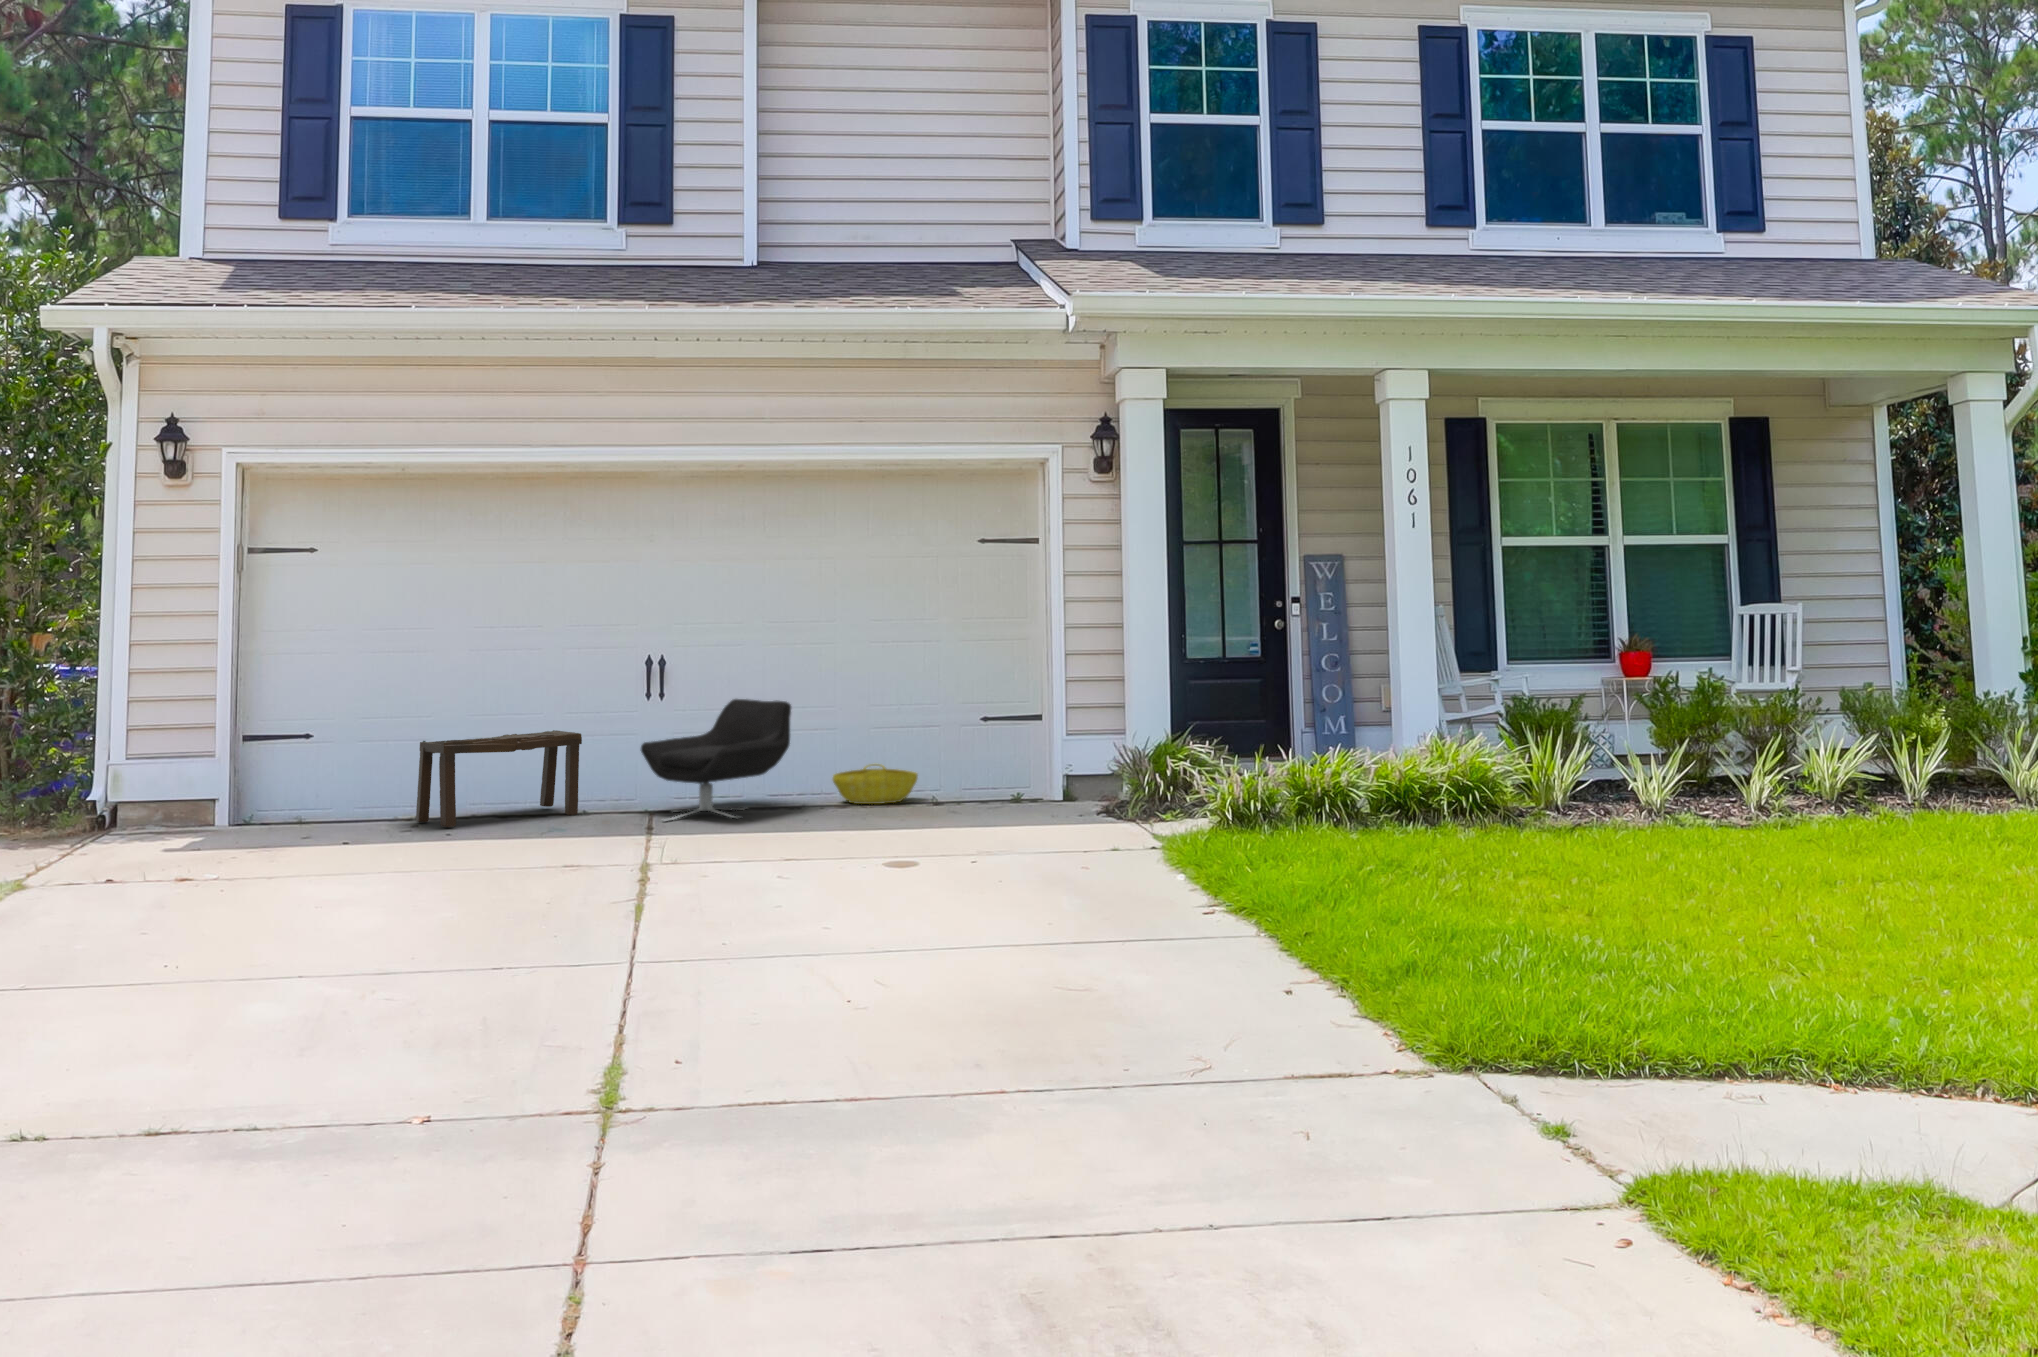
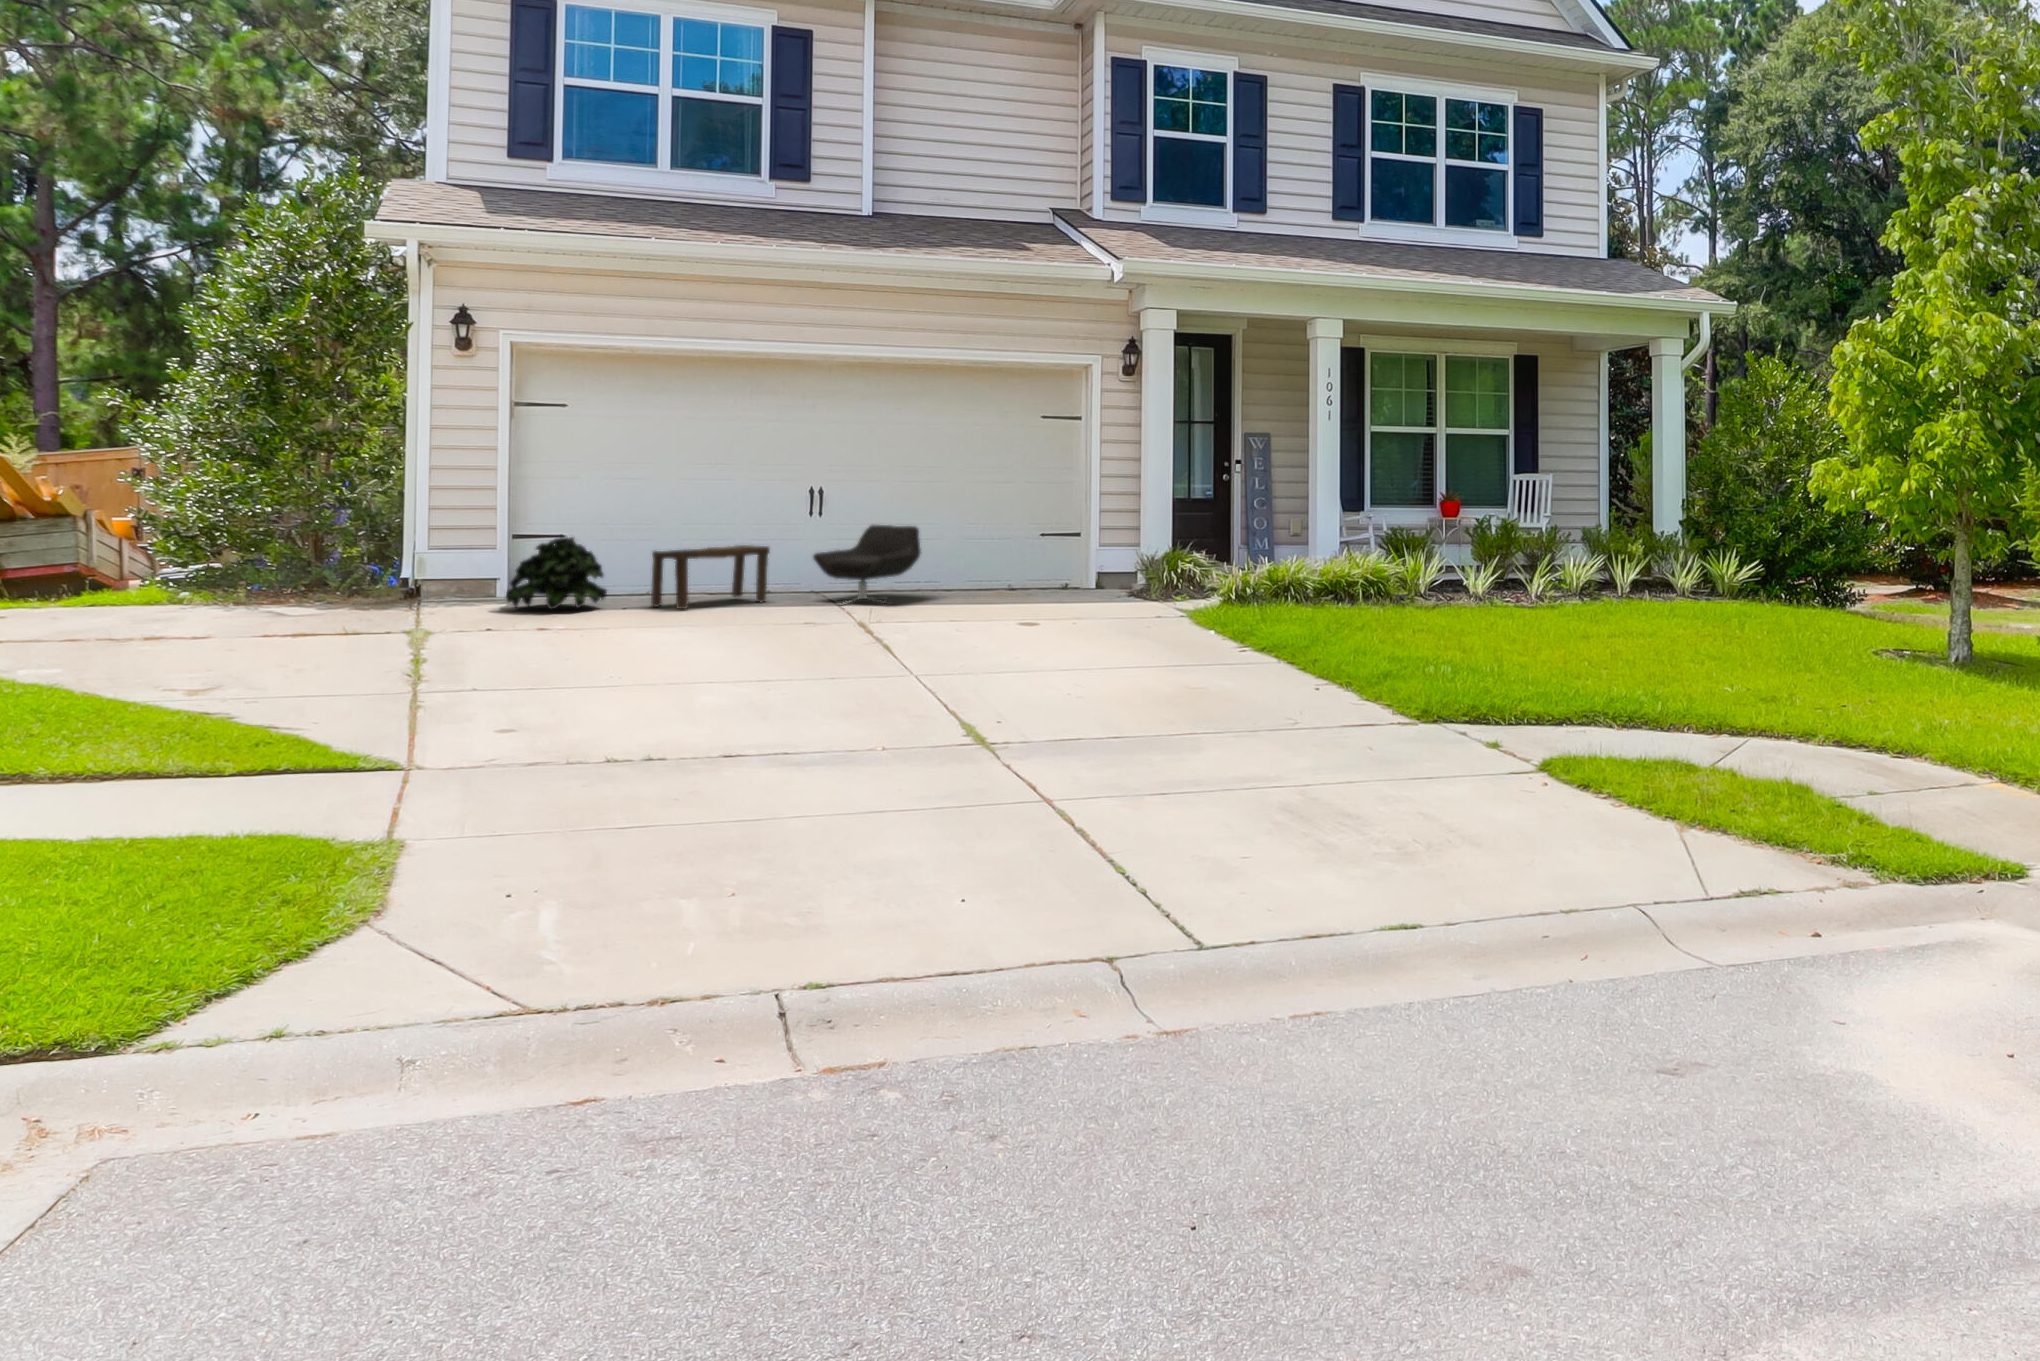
potted plant: none [225,722,359,829] -> present [506,537,607,609]
basket: present [833,764,918,804] -> none [943,569,1002,595]

